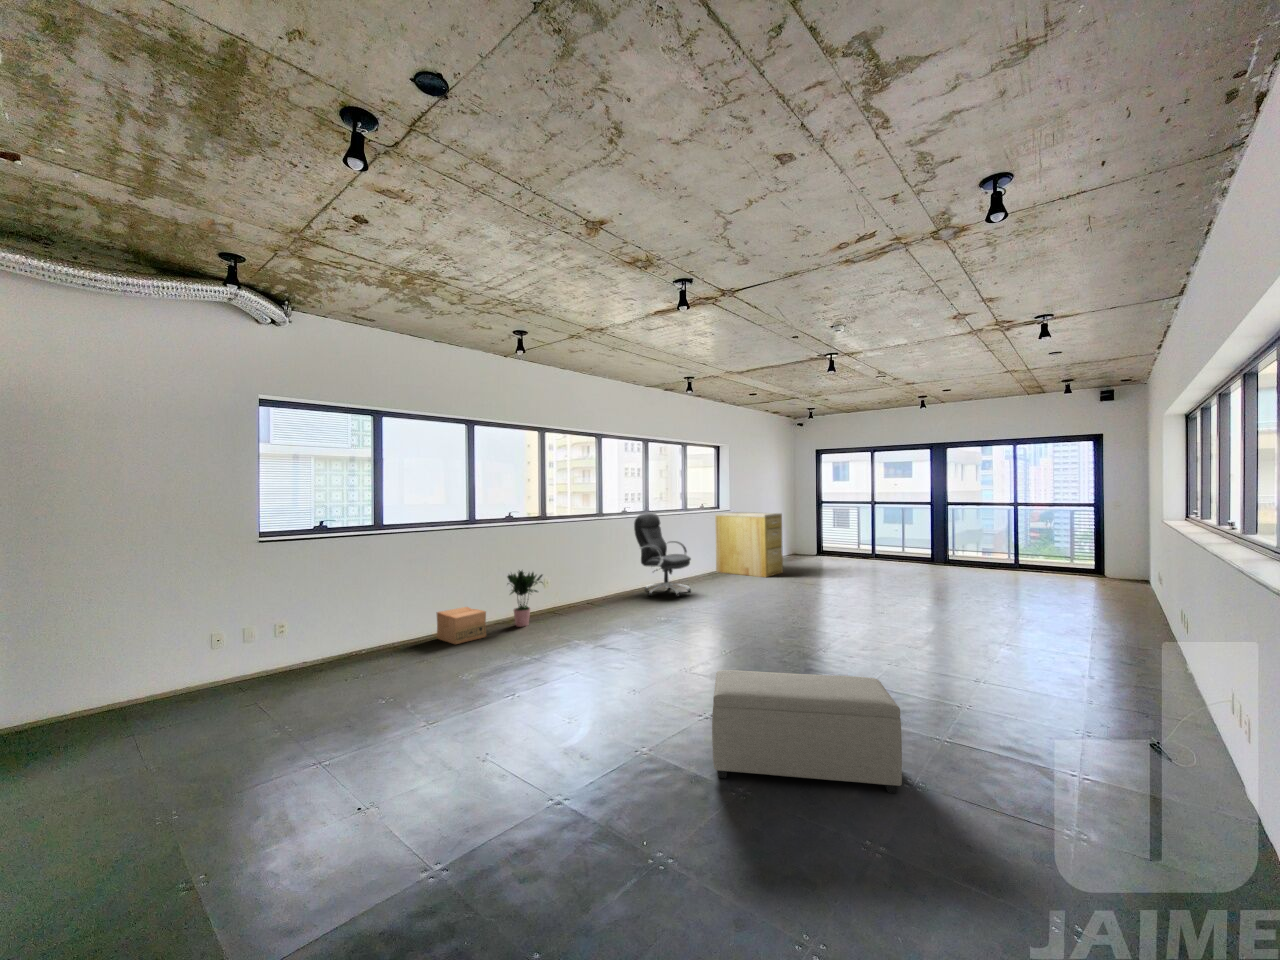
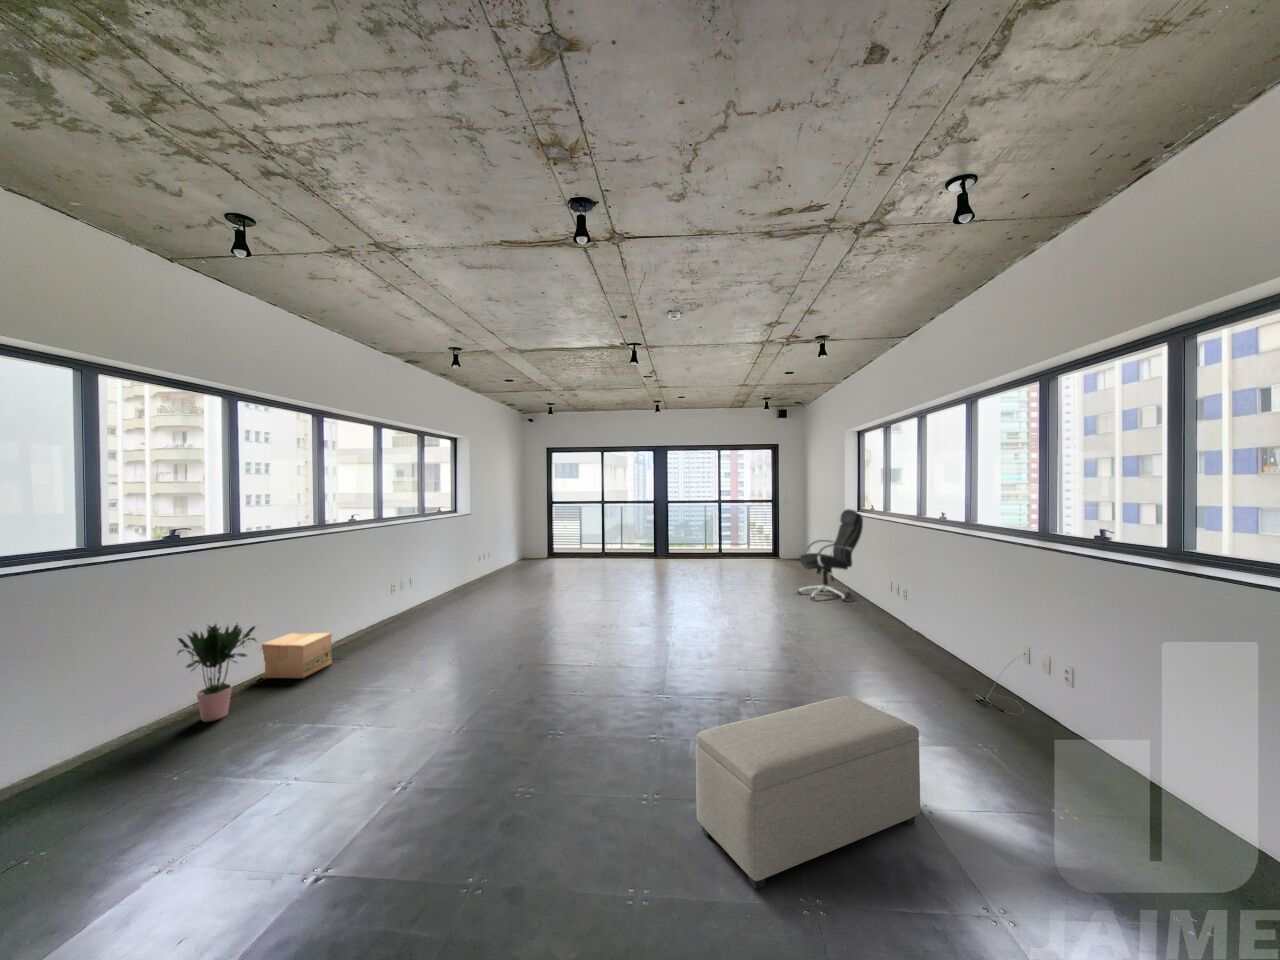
filing cabinet: present [715,512,783,577] -> none [459,515,535,588]
office chair: present [634,513,691,597] -> present [798,509,863,601]
cardboard box: present [437,607,486,644] -> present [261,633,332,678]

